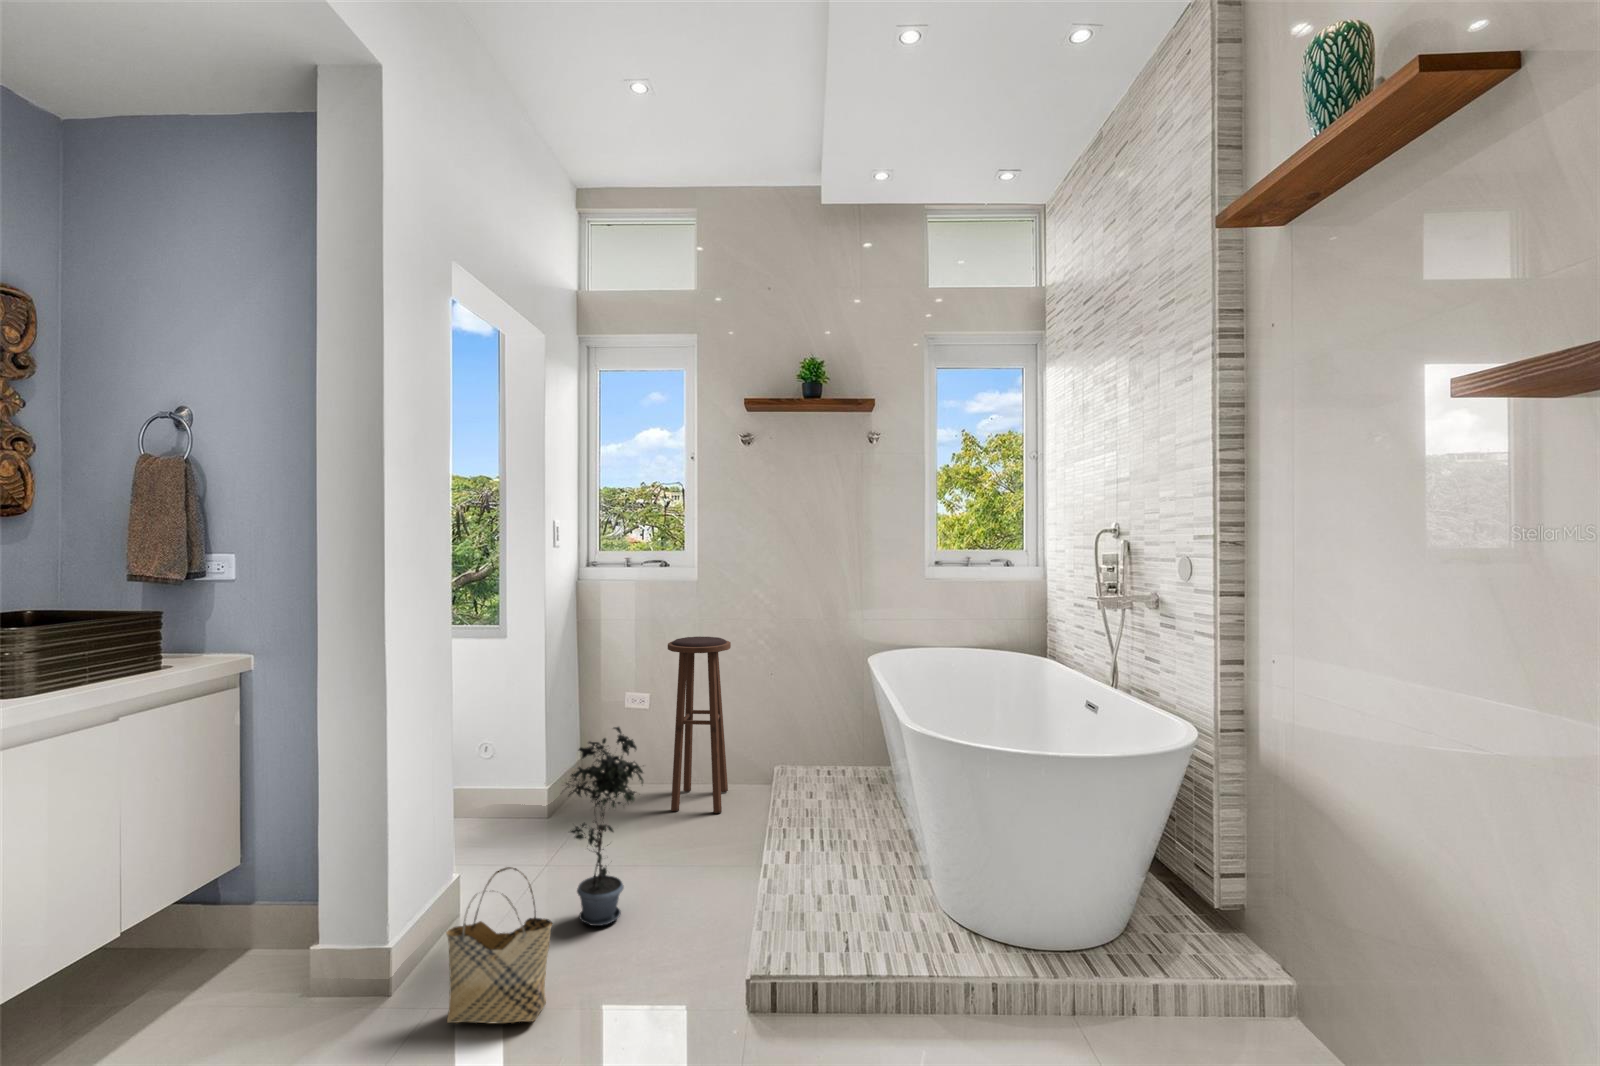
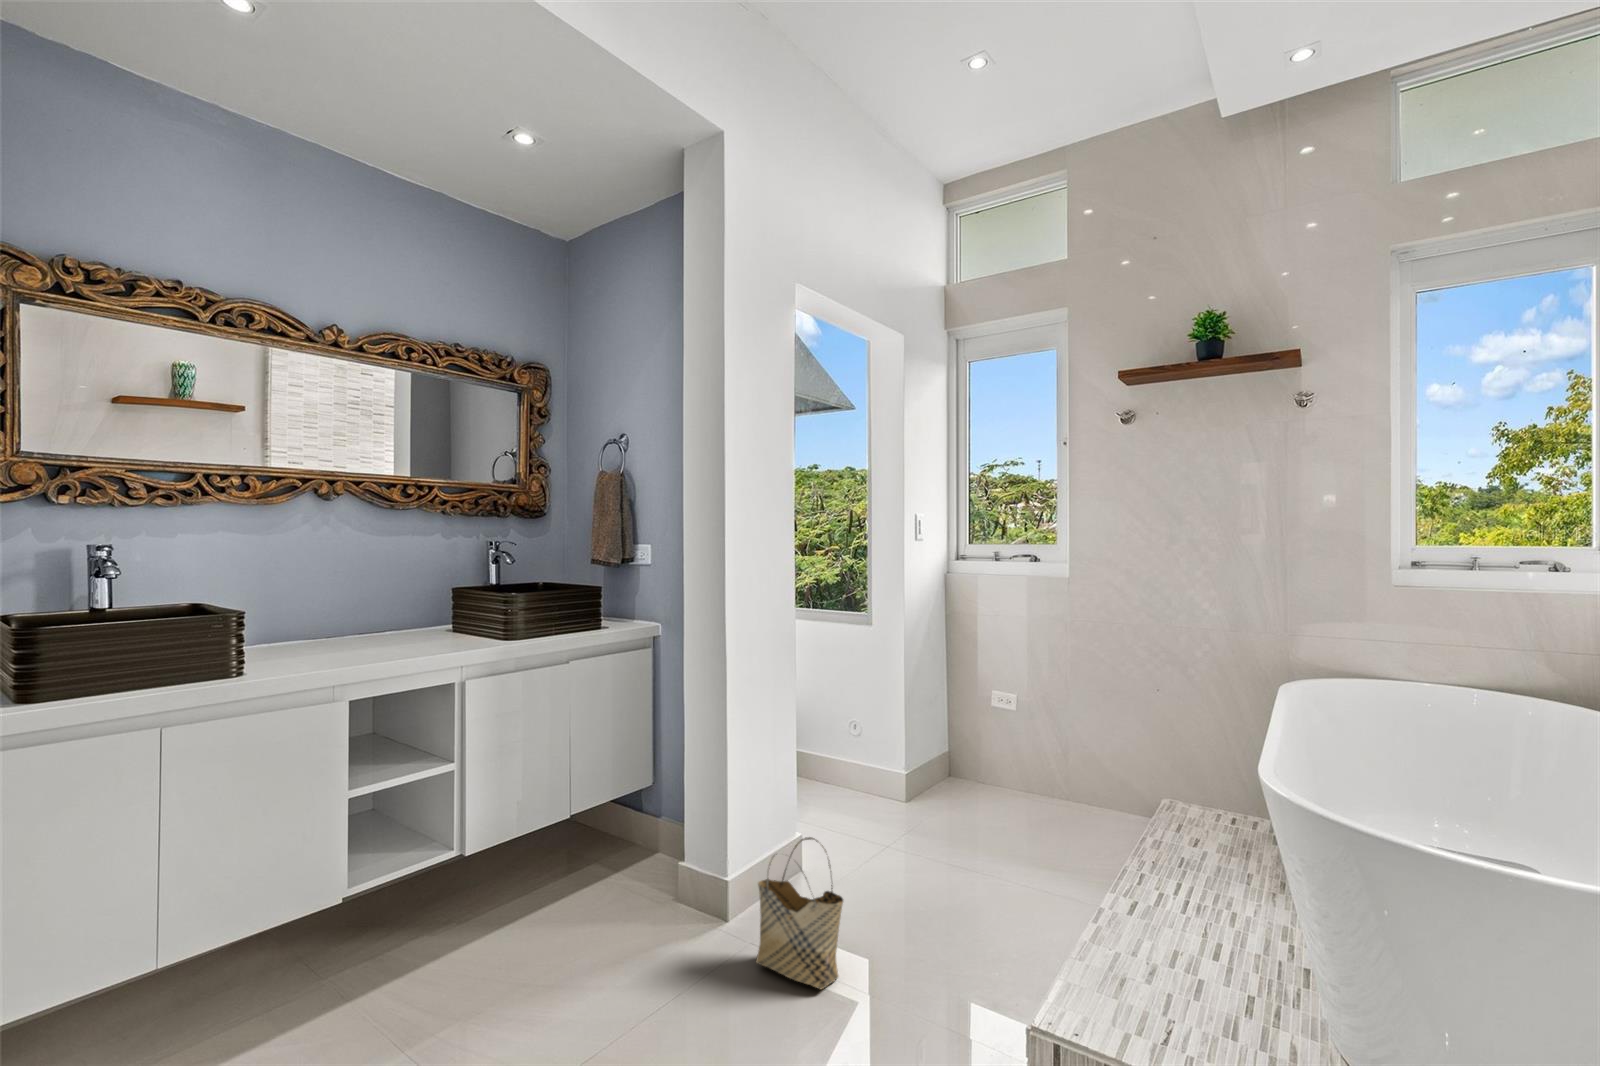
stool: present [668,637,731,813] -> none [1029,640,1104,838]
potted plant: present [566,727,643,926] -> none [878,723,964,922]

